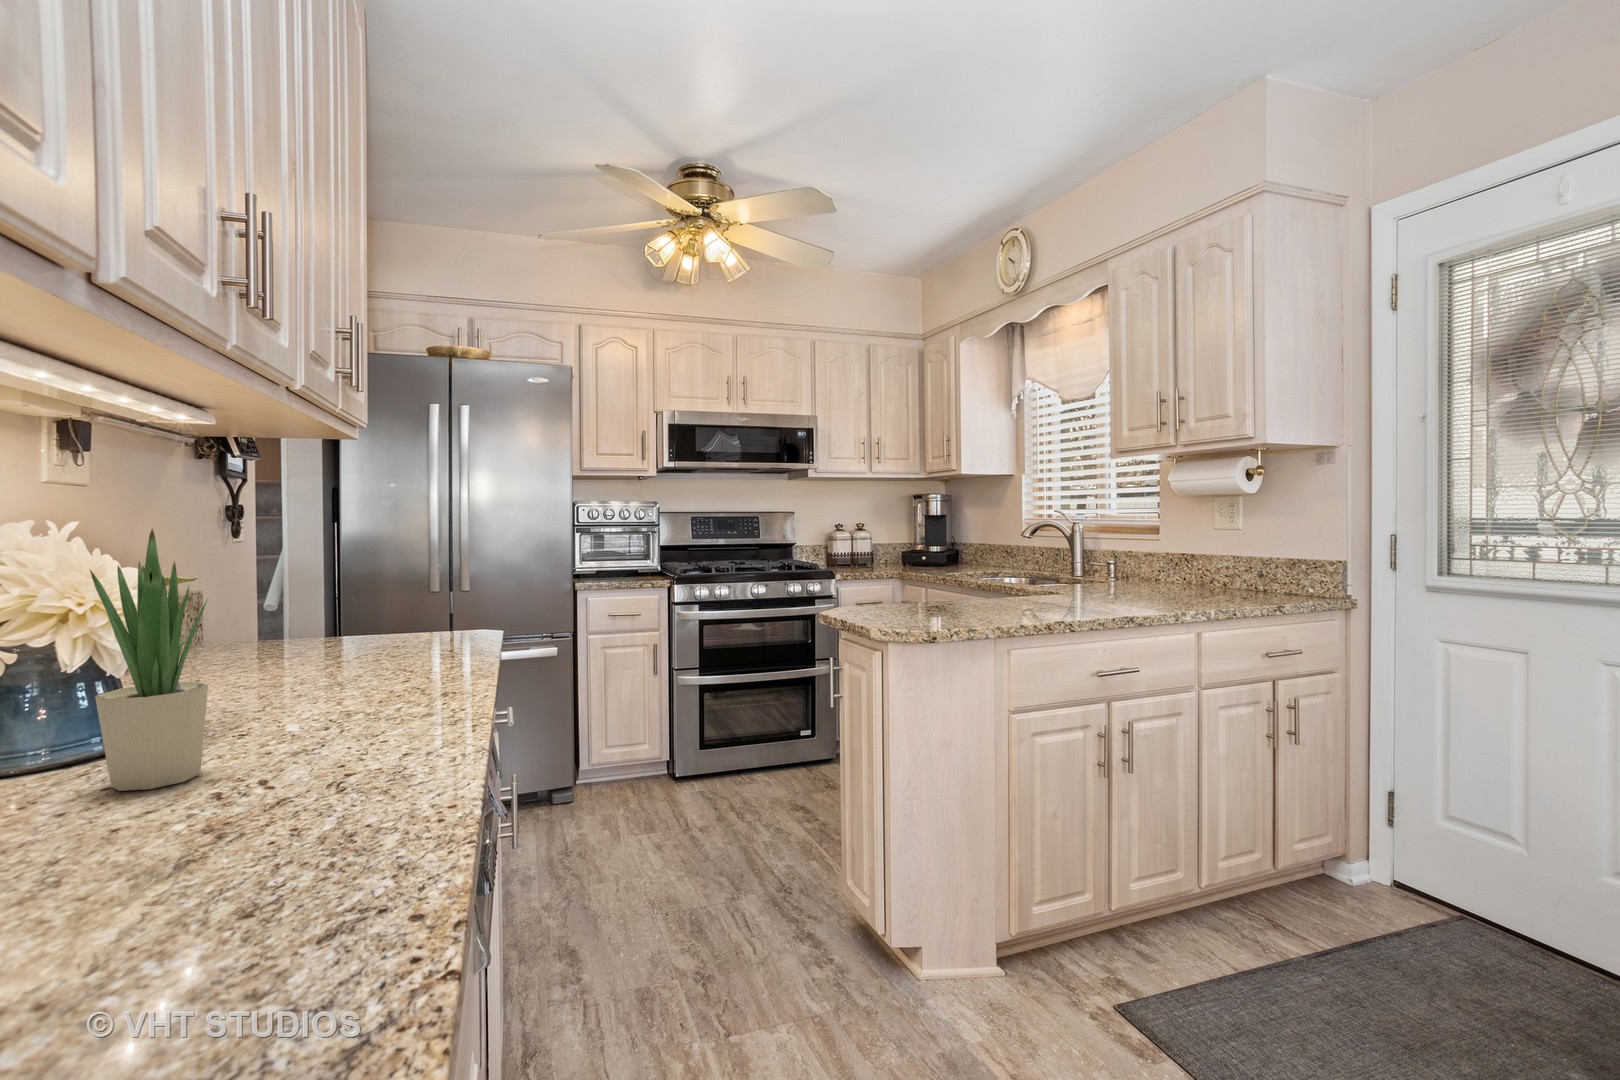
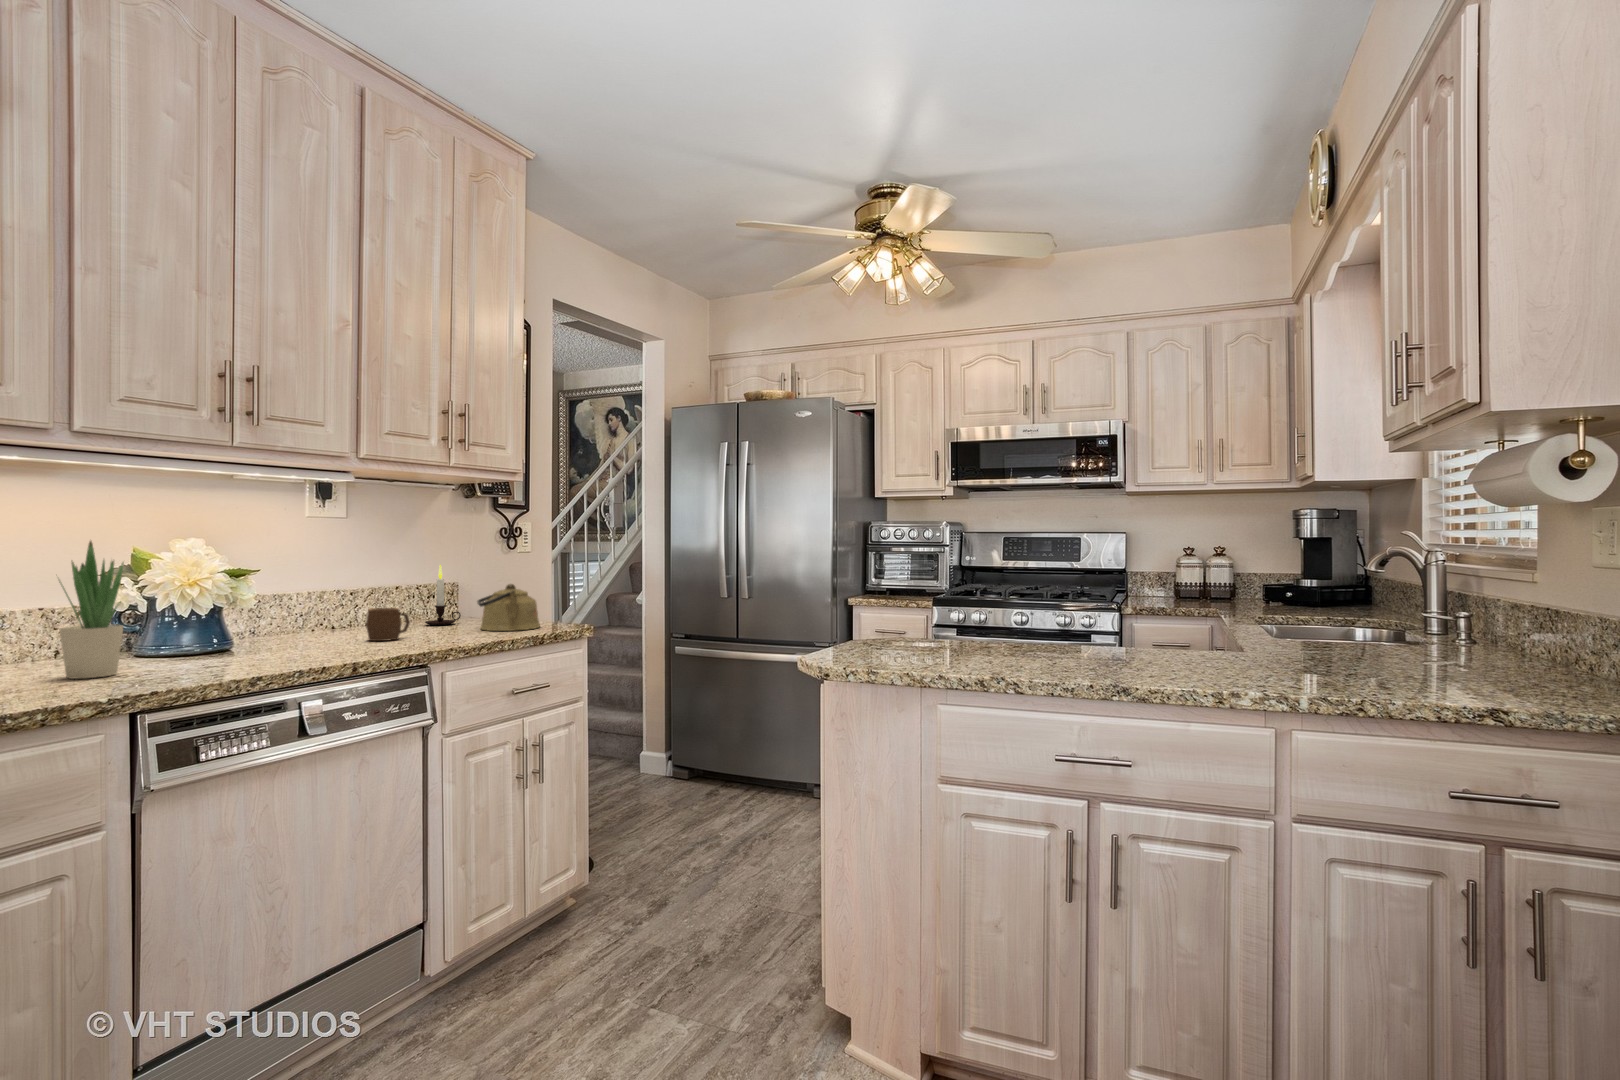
candle: none [223,565,274,657] -> present [425,565,461,625]
kettle: none [338,585,440,652] -> present [477,584,540,631]
mug: none [280,628,335,680] -> present [366,608,410,641]

